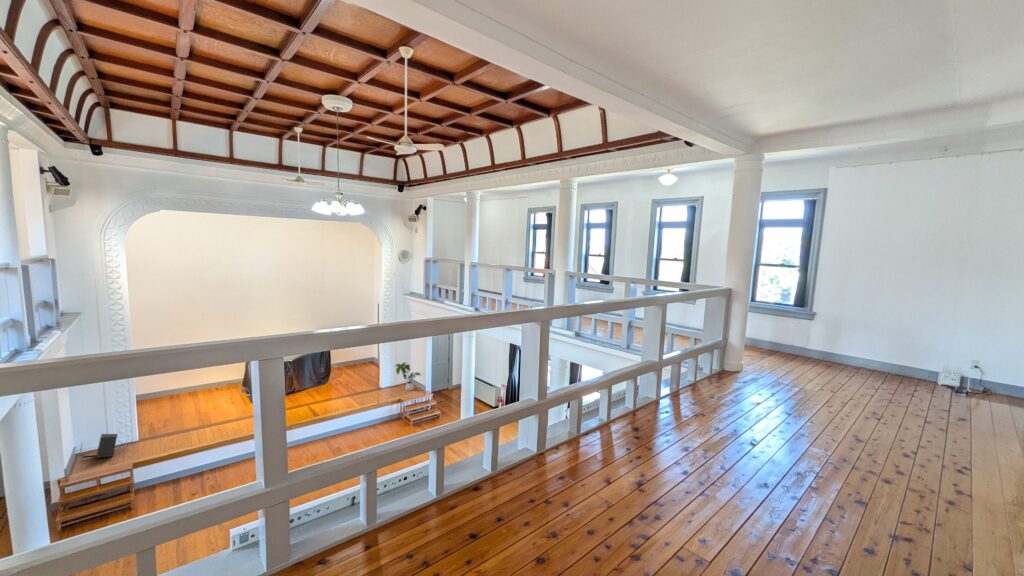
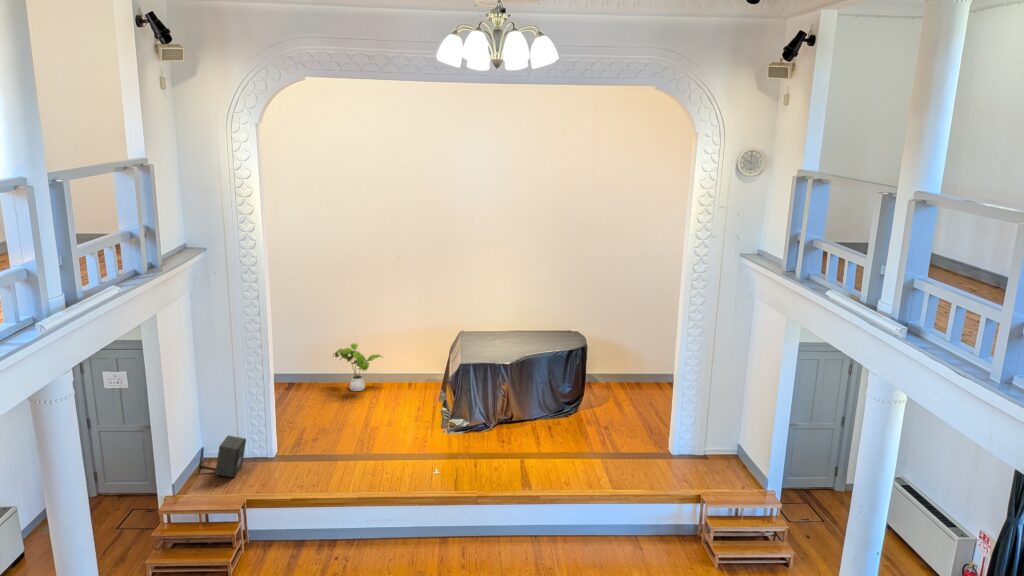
house plant: present [396,363,421,391] -> present [334,343,382,391]

